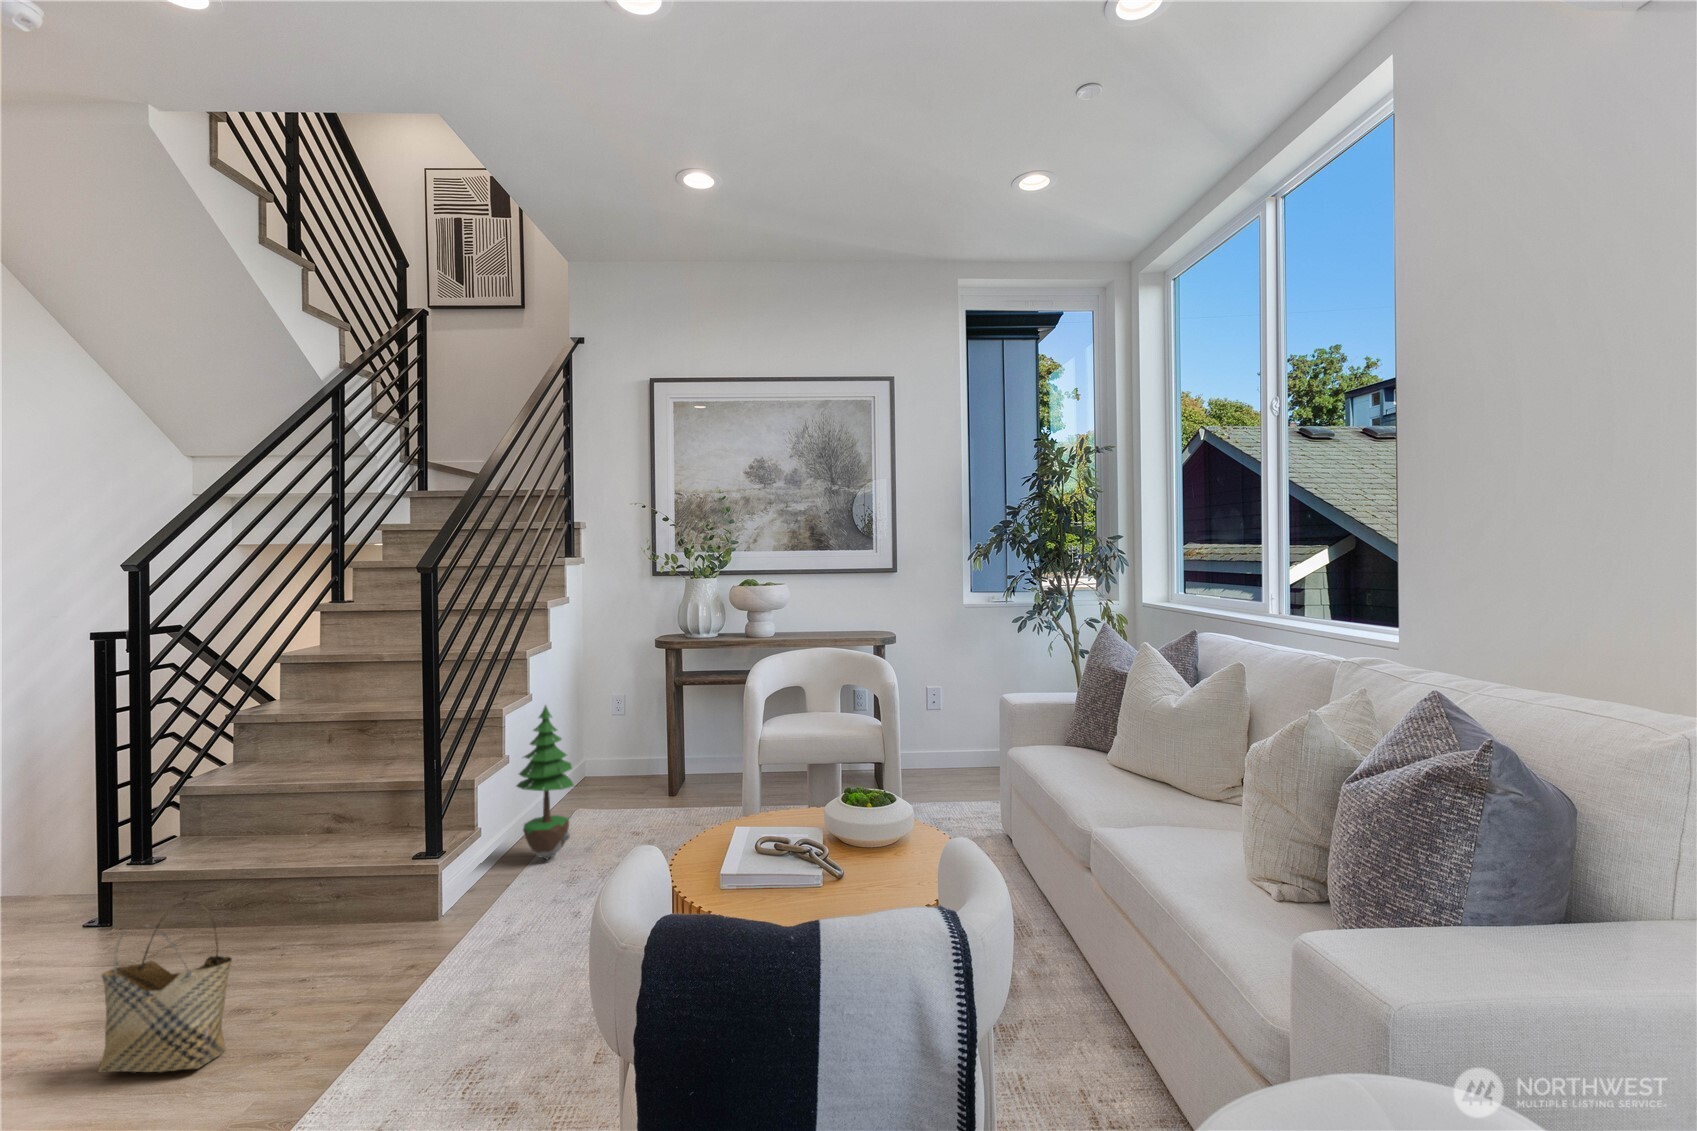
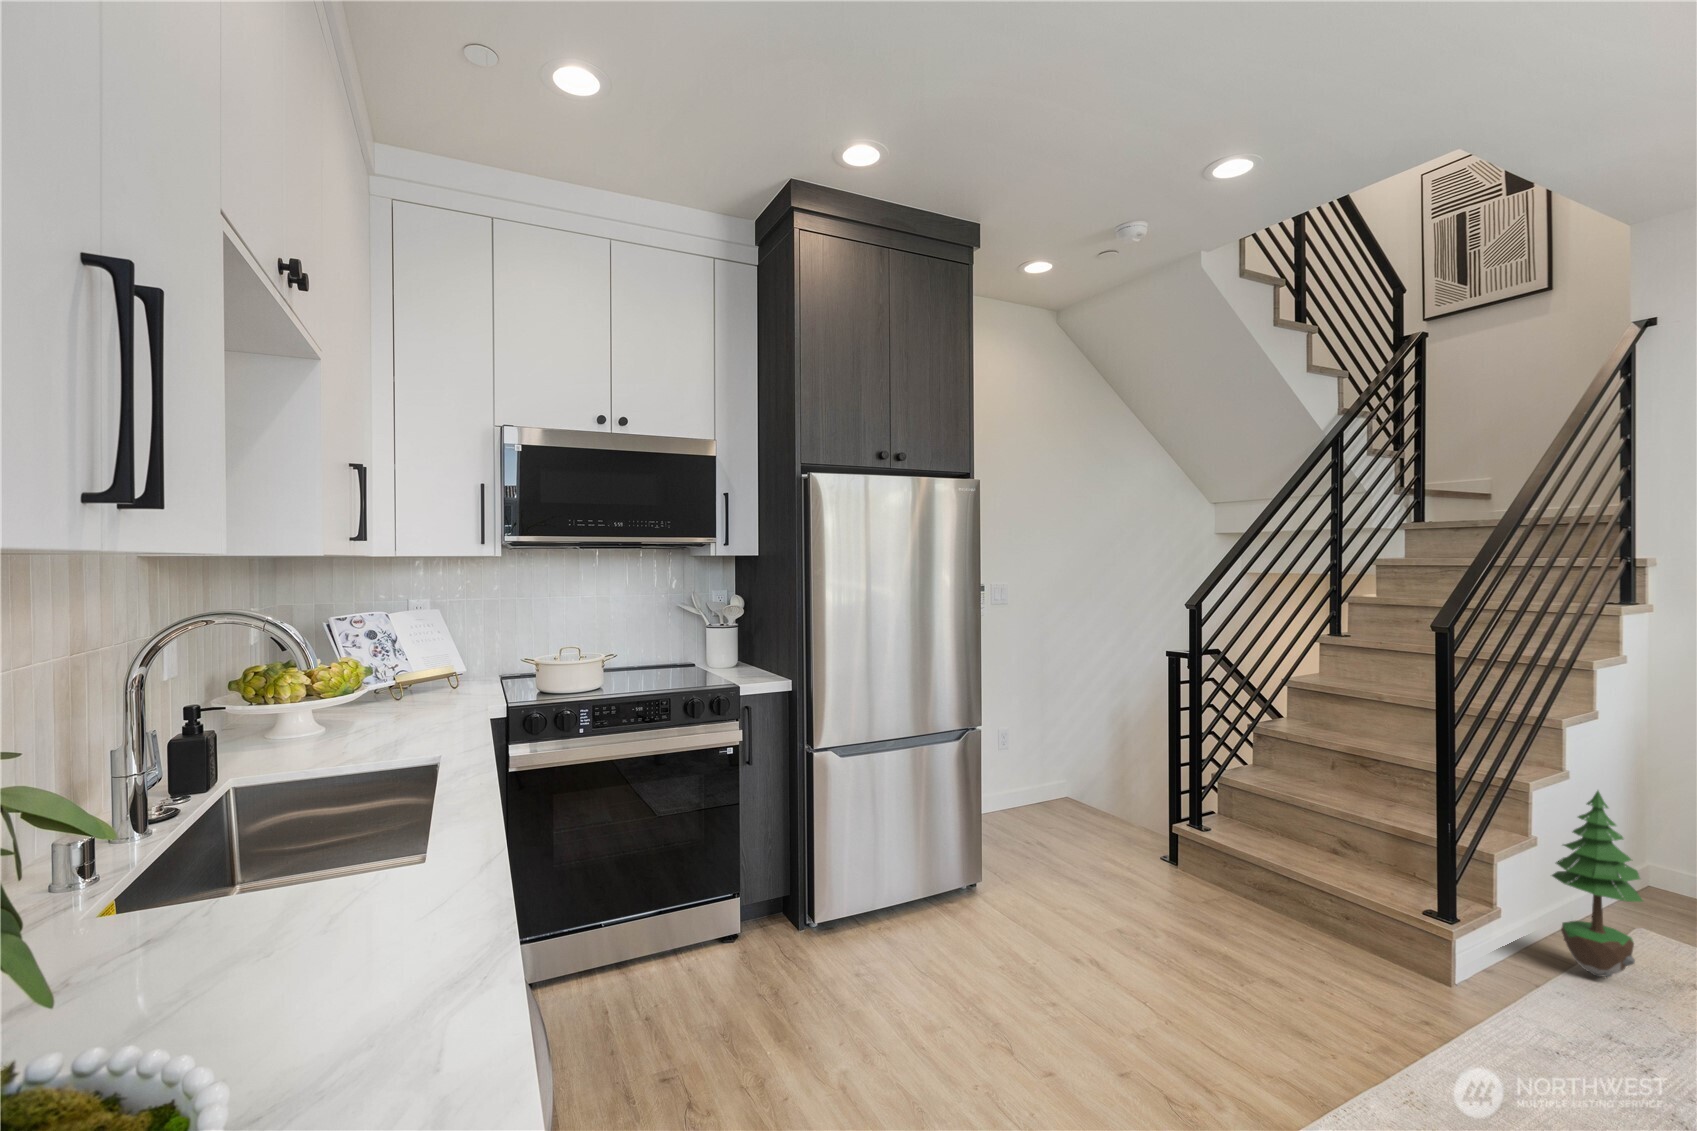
woven basket: present [98,901,232,1073] -> none [1181,886,1272,1027]

